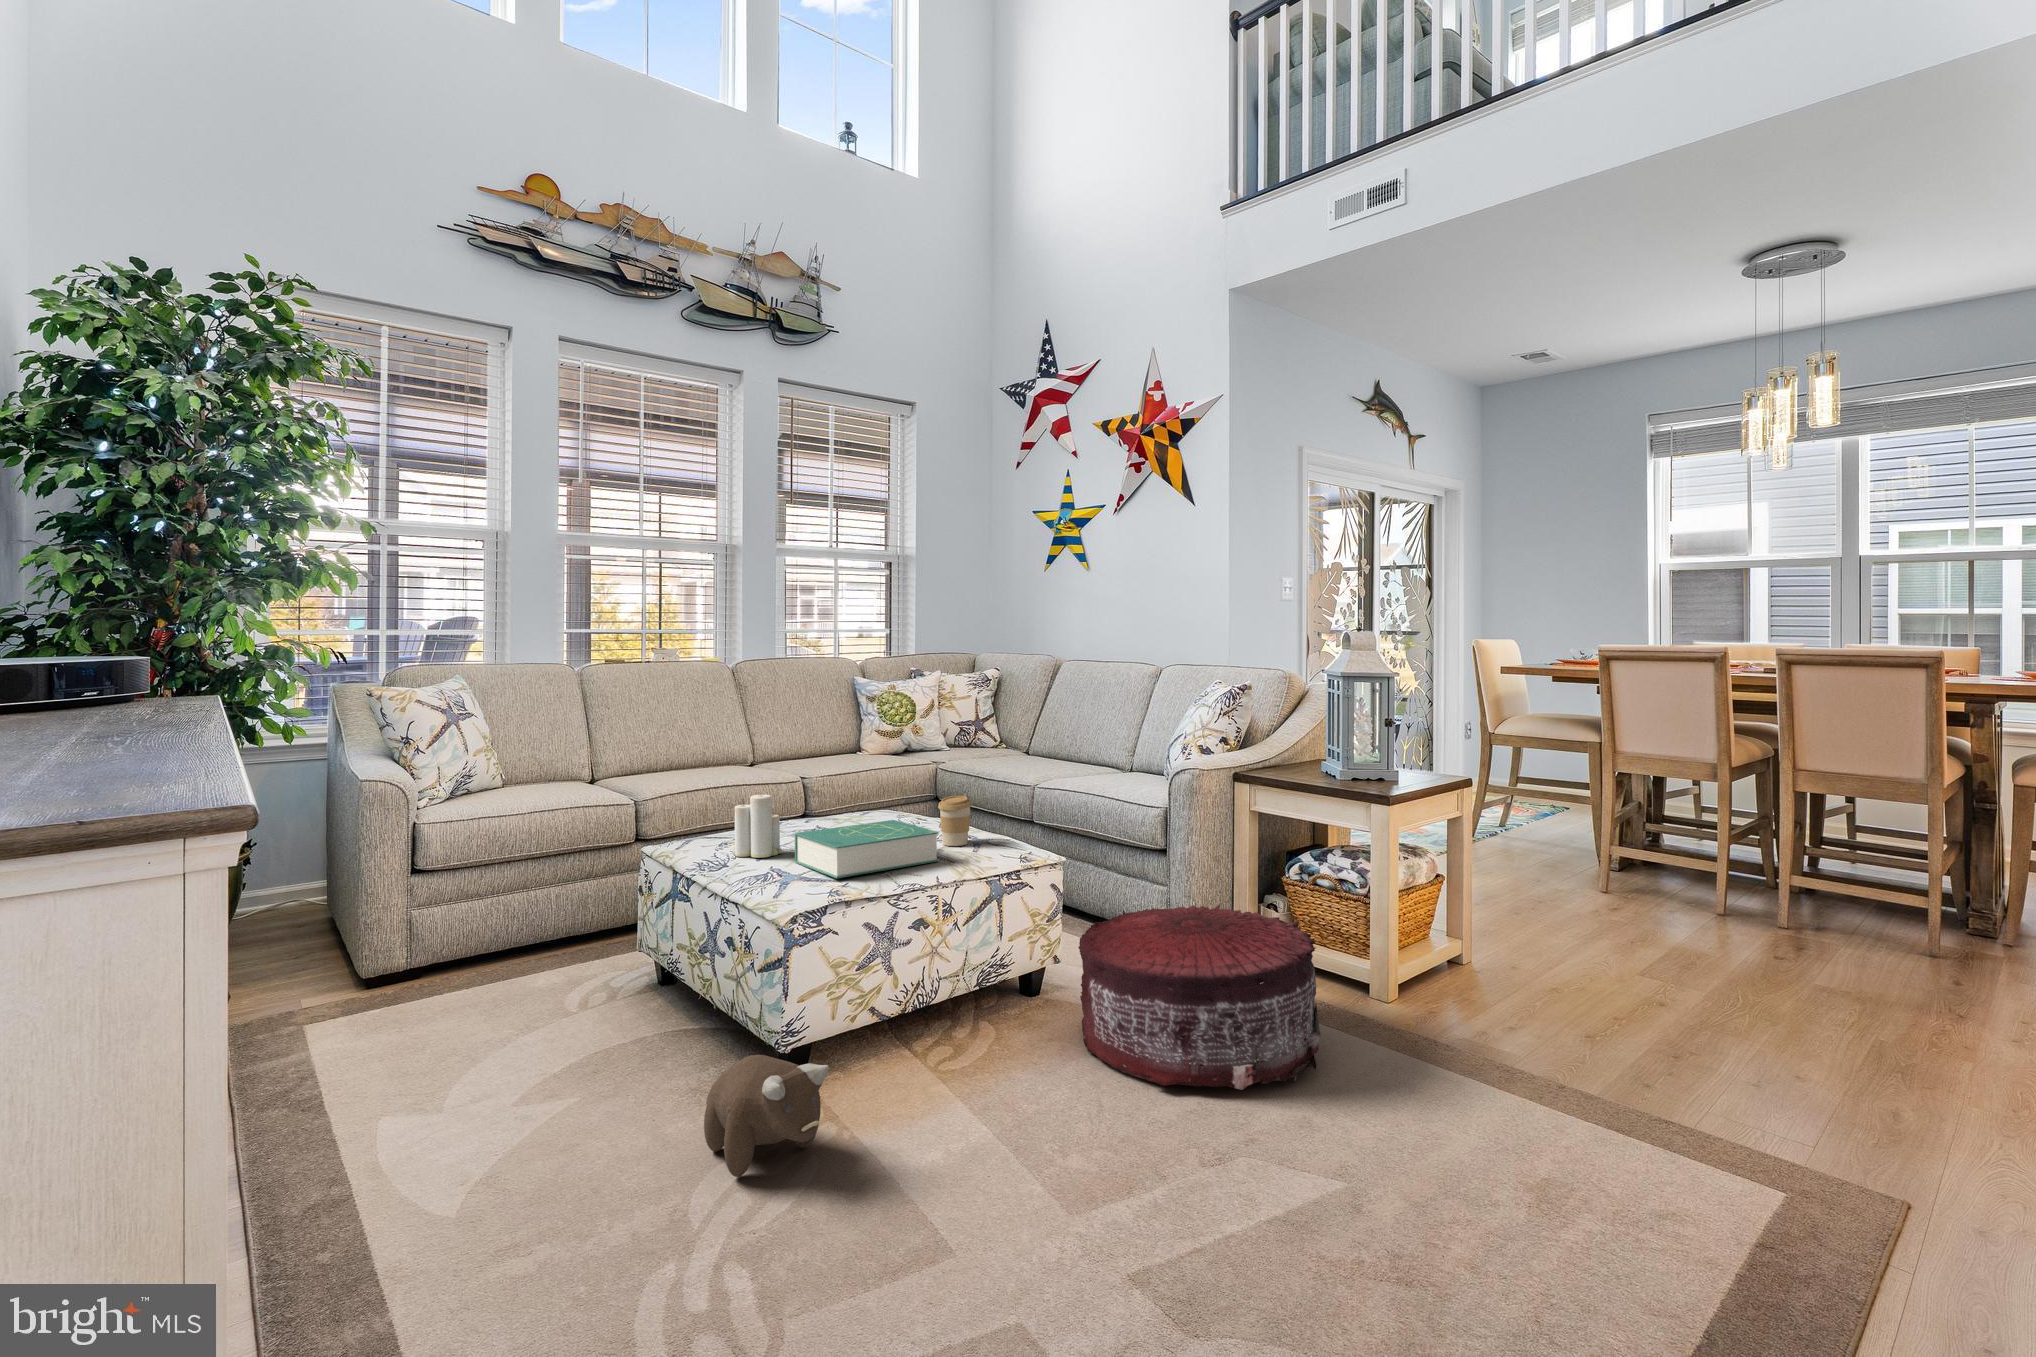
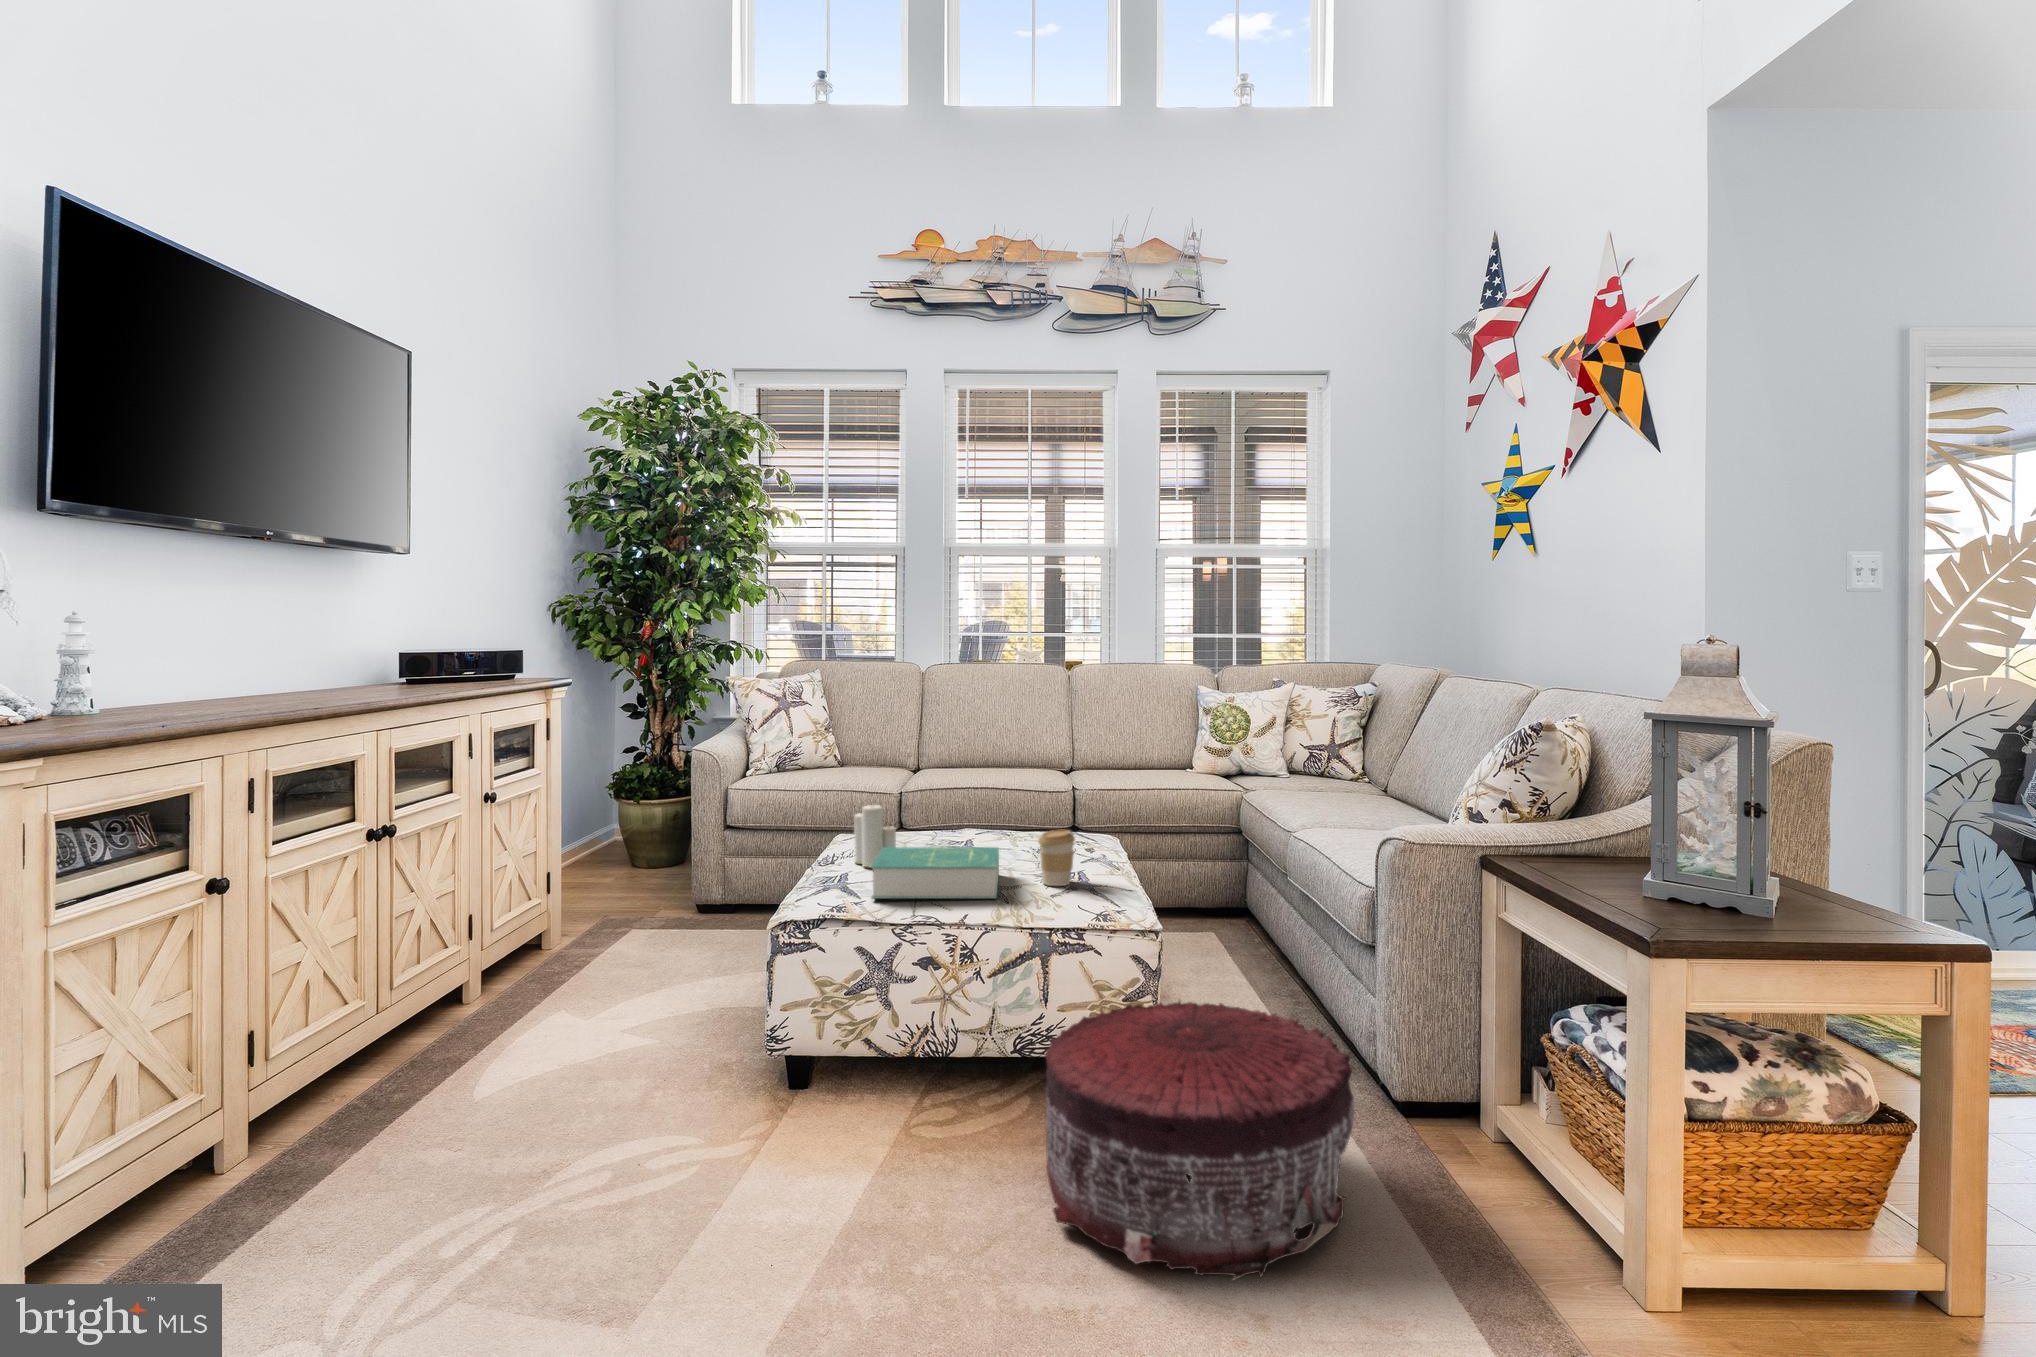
plush toy: present [704,1055,829,1177] -> none [605,1050,710,1157]

